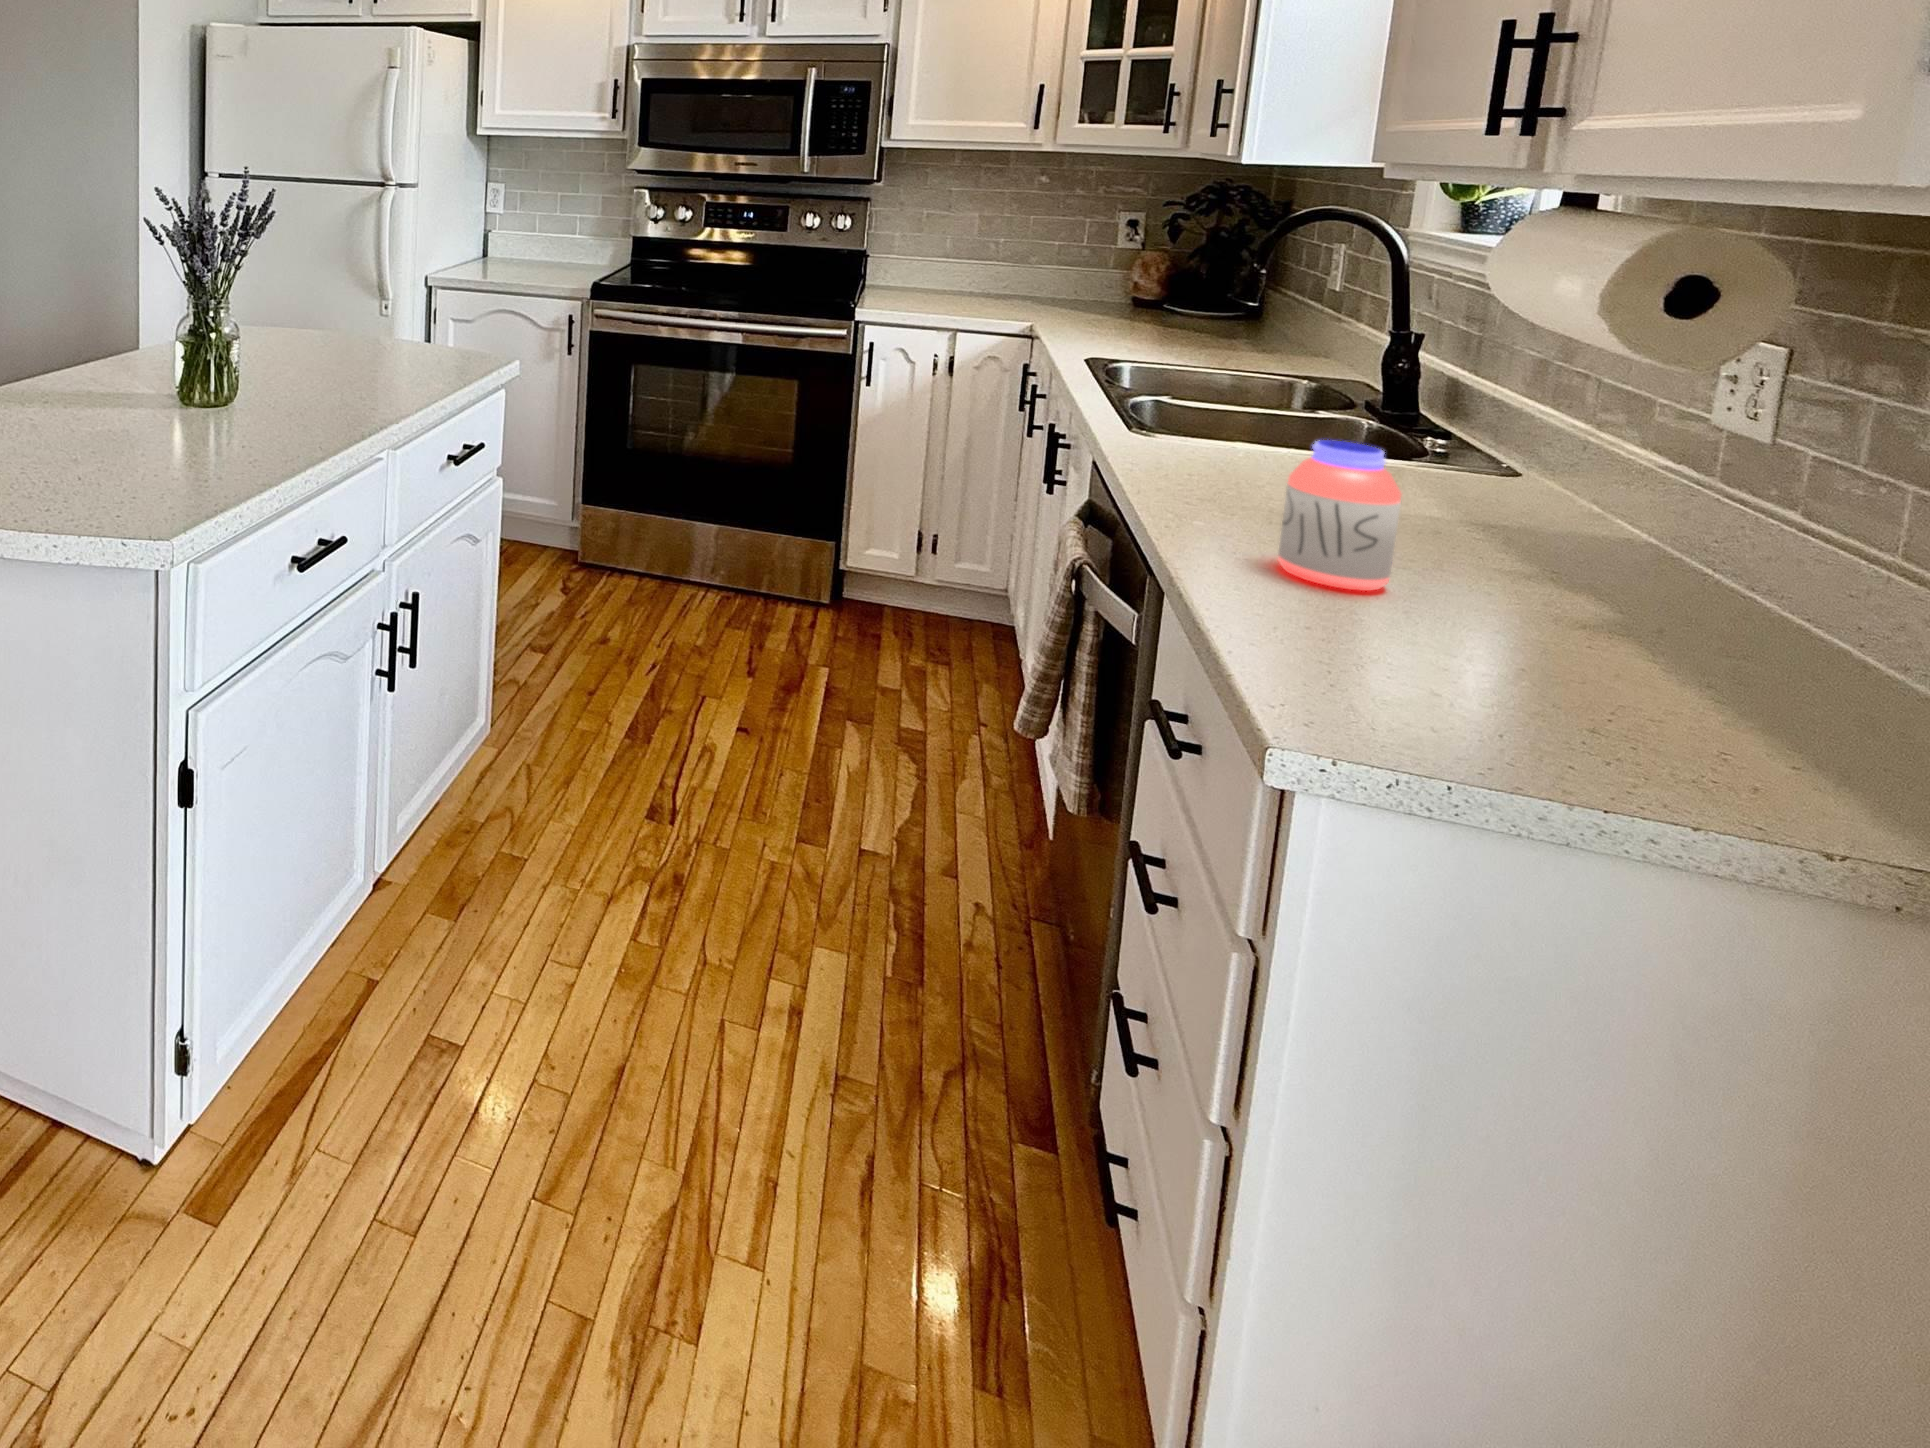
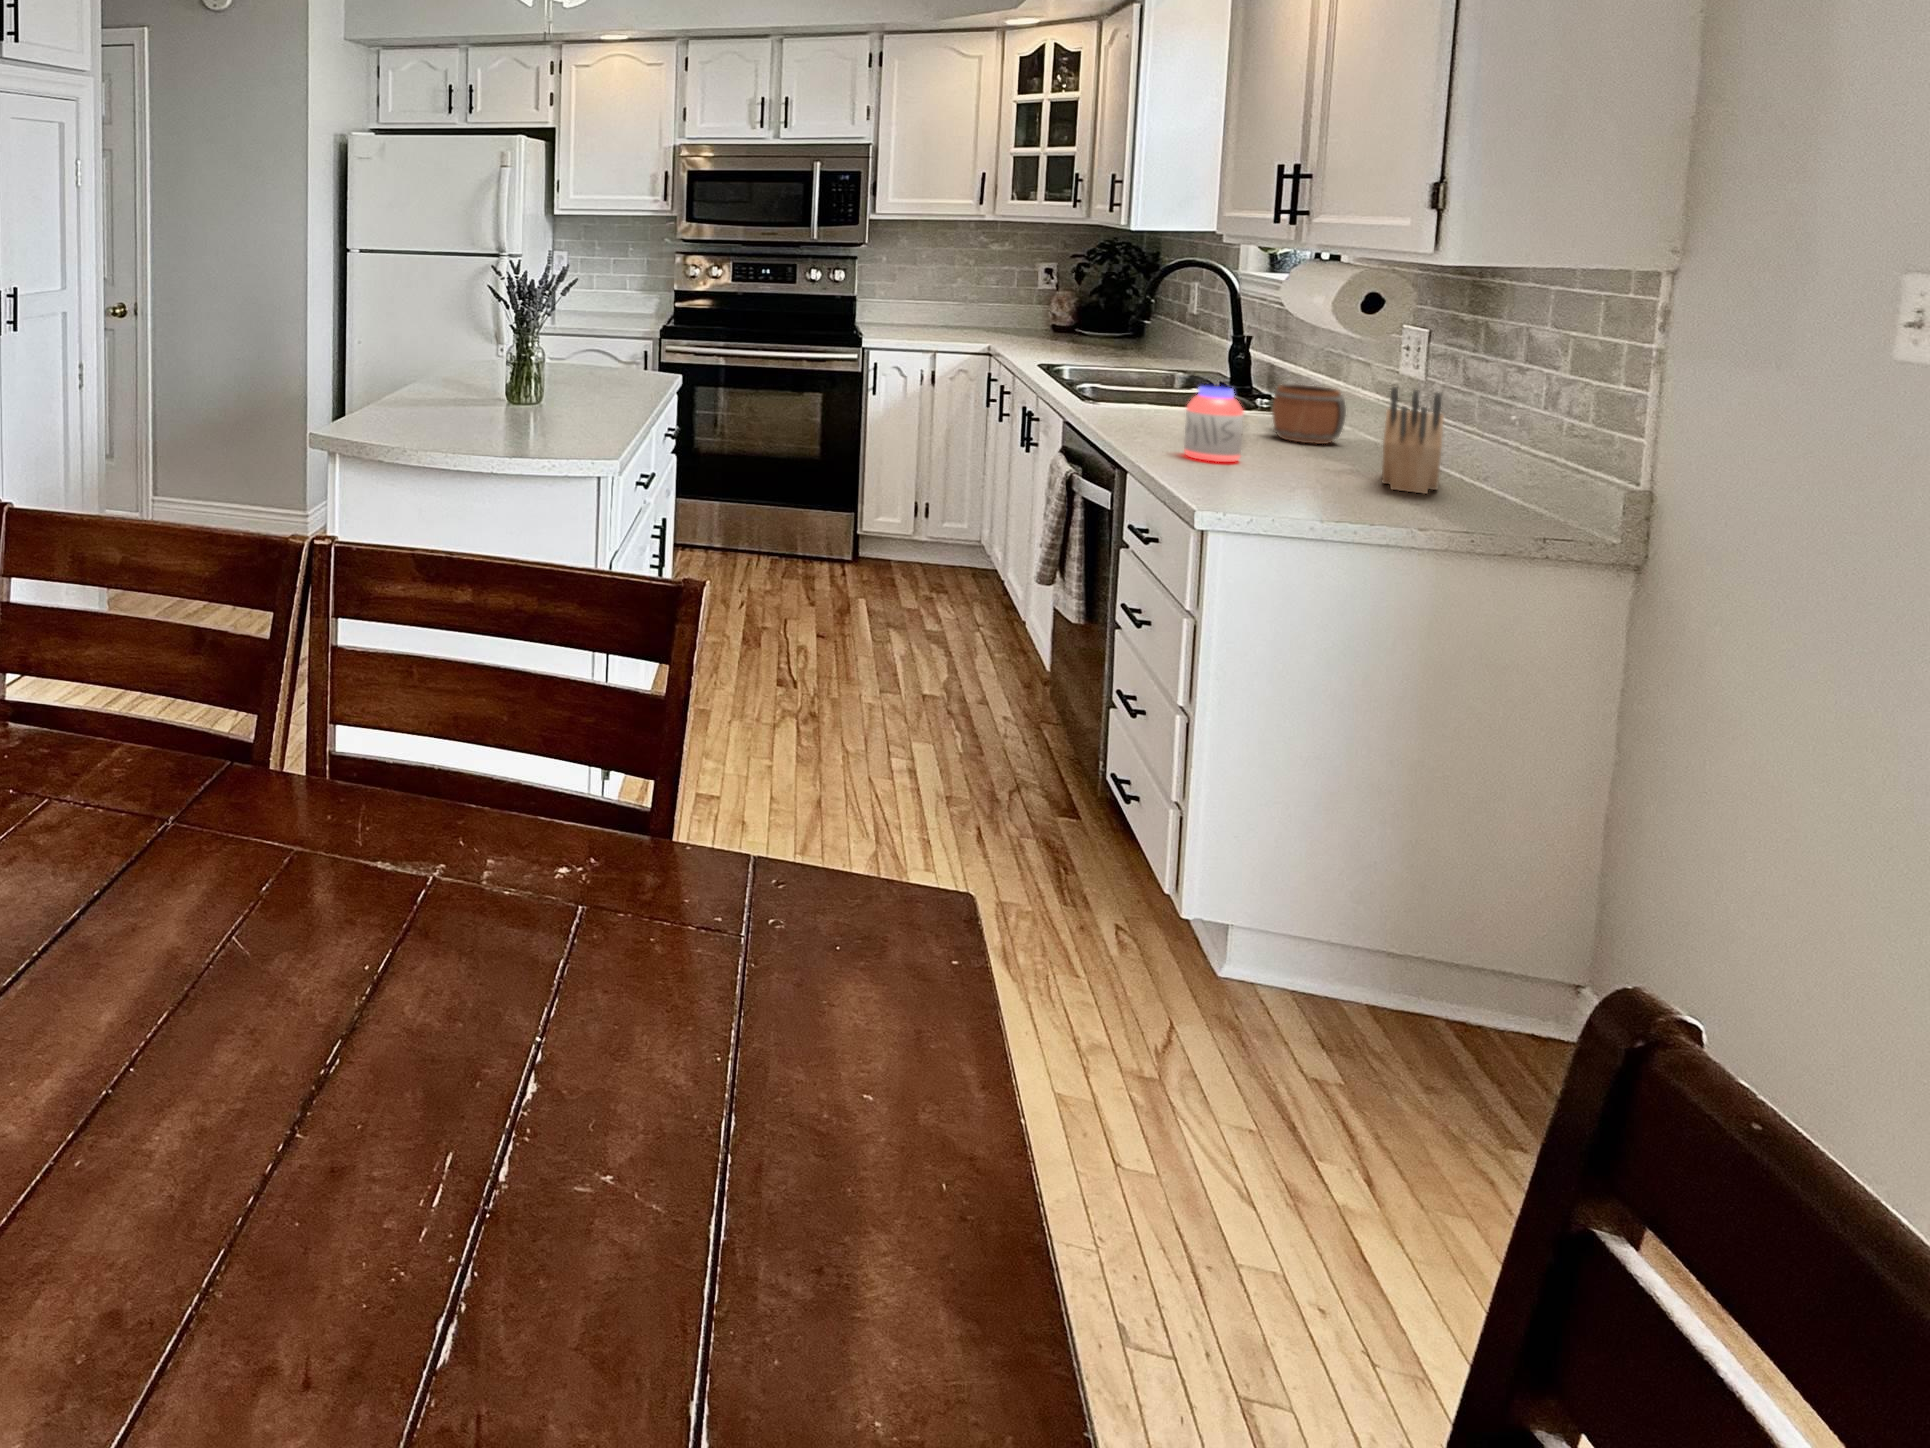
mug: none [1456,424,1604,546] -> present [1272,382,1346,444]
knife block: none [1692,485,1875,714] -> present [1382,387,1444,494]

